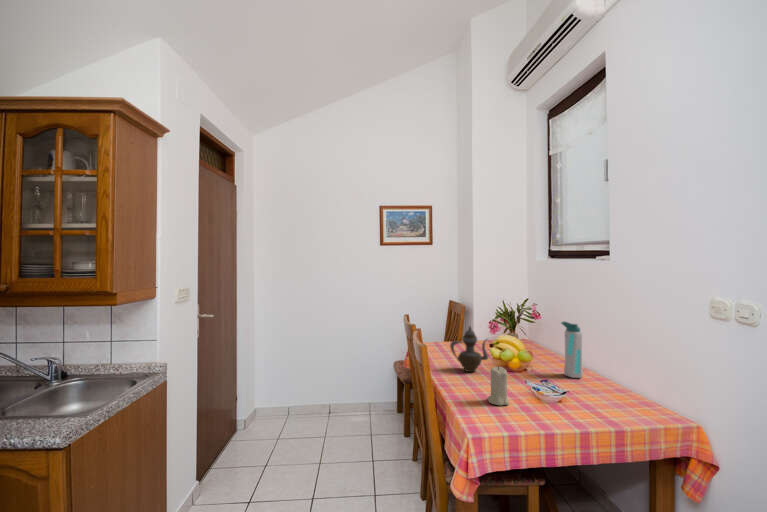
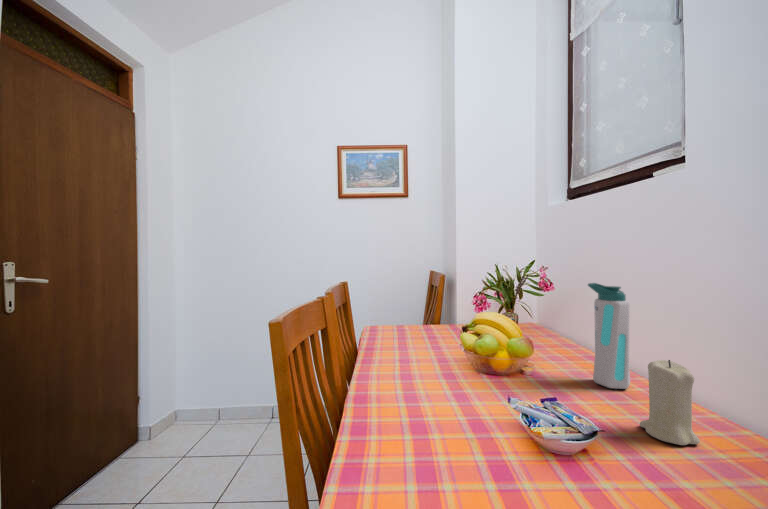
teapot: present [450,327,488,372] -> none [388,291,453,374]
candle: present [488,367,509,405] -> present [640,360,700,445]

